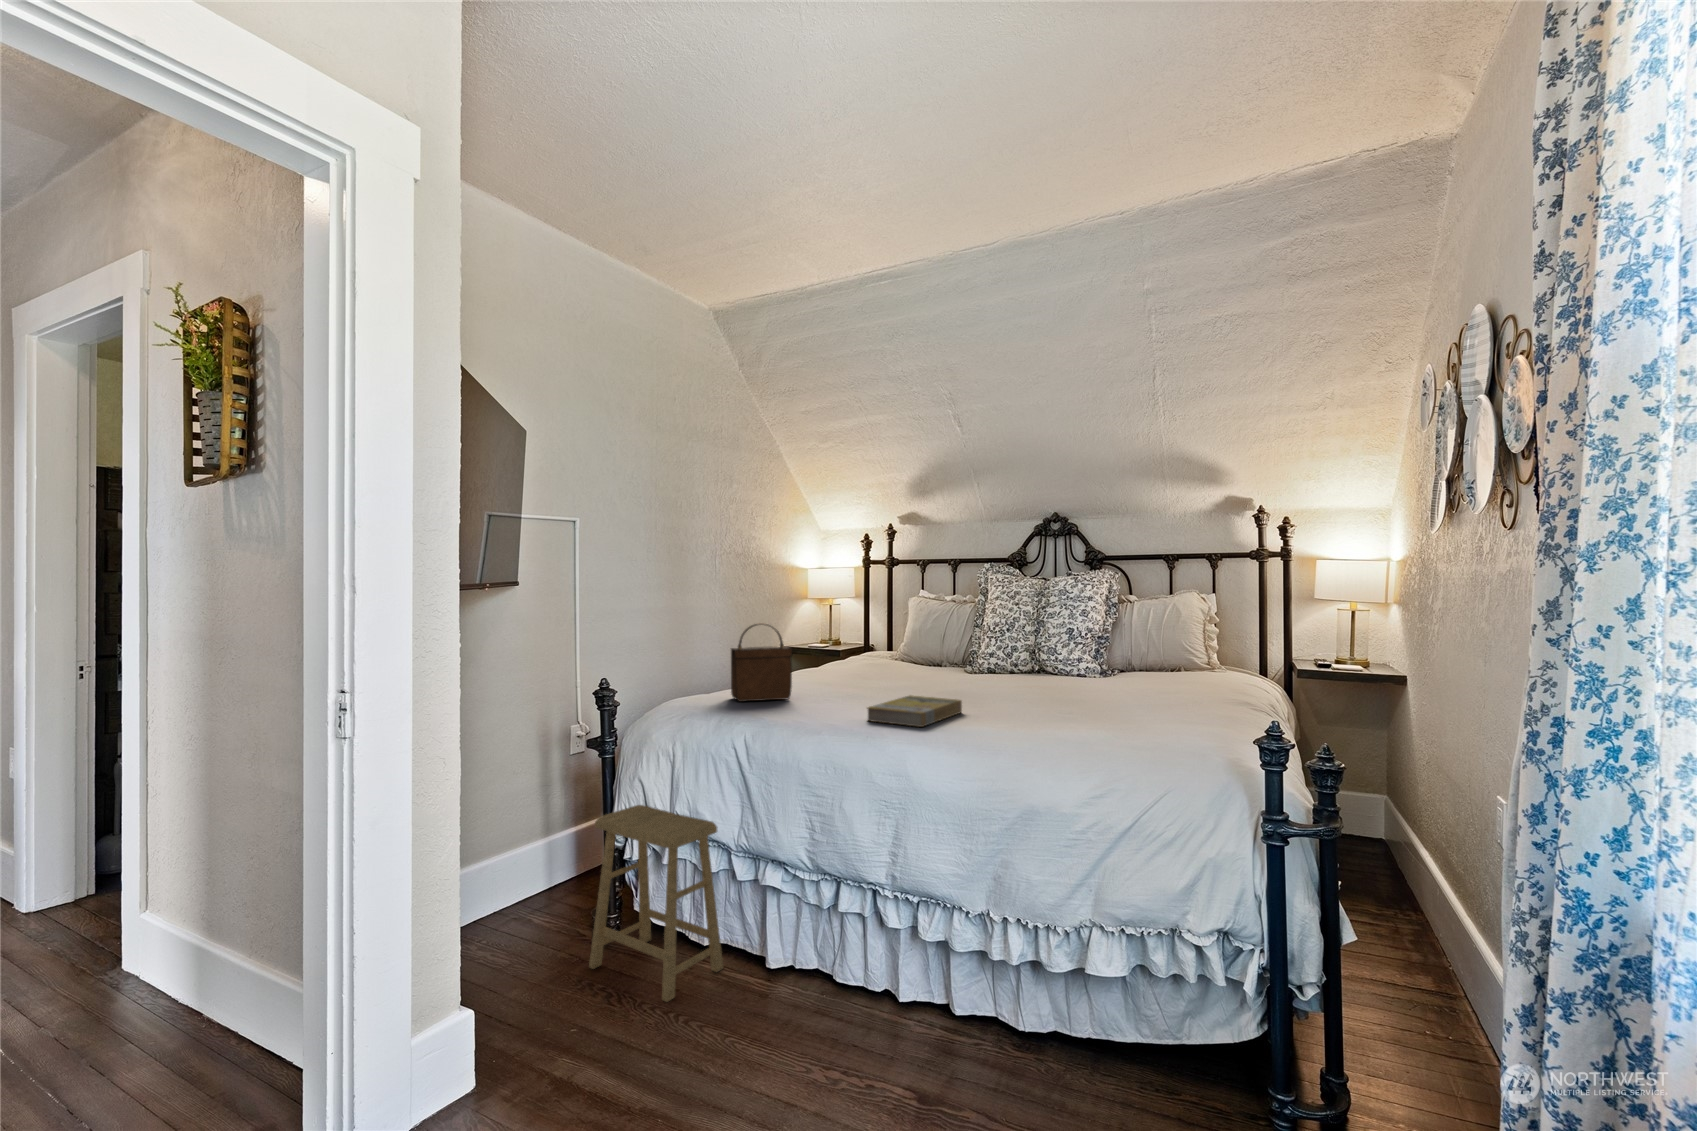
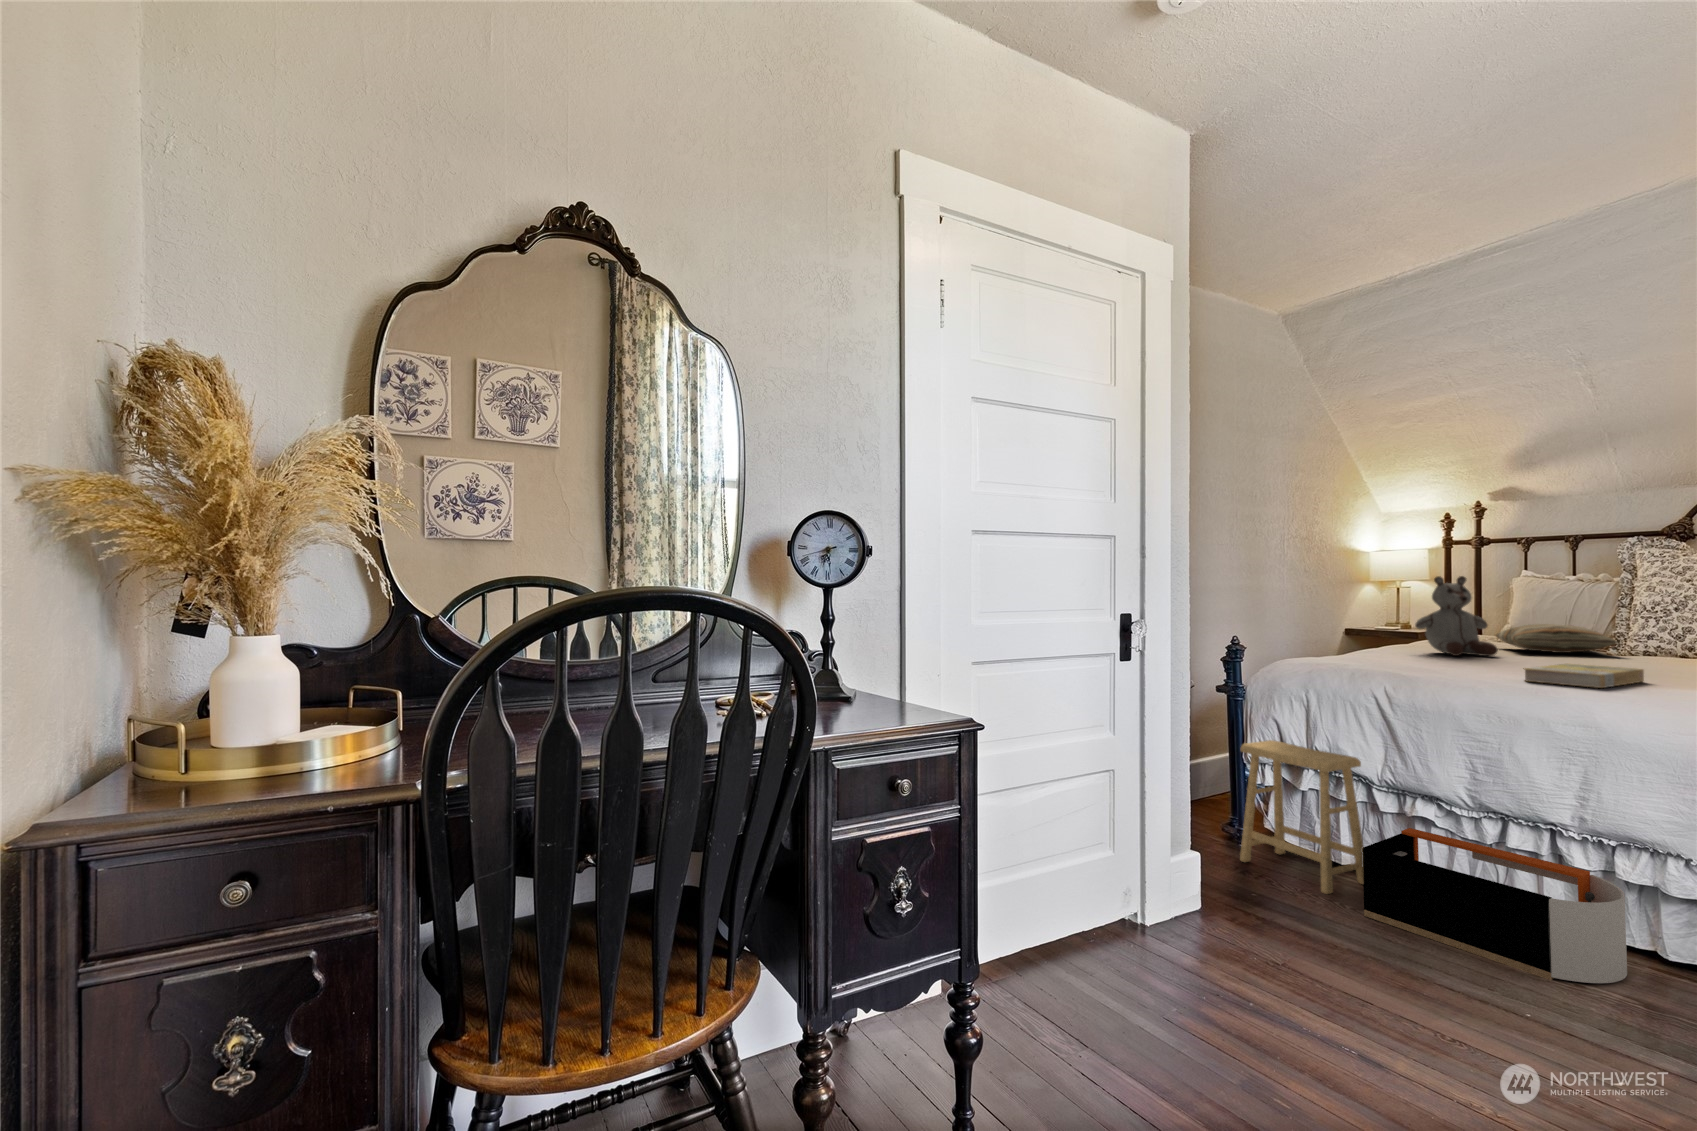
stuffed bear: none [812,600,876,683] -> present [1415,576,1498,656]
handbag: present [731,623,793,702] -> none [1343,594,1412,664]
pillow: none [884,645,967,673] -> present [1495,624,1618,653]
storage bin: none [693,899,920,1083] -> present [1362,828,1627,983]

